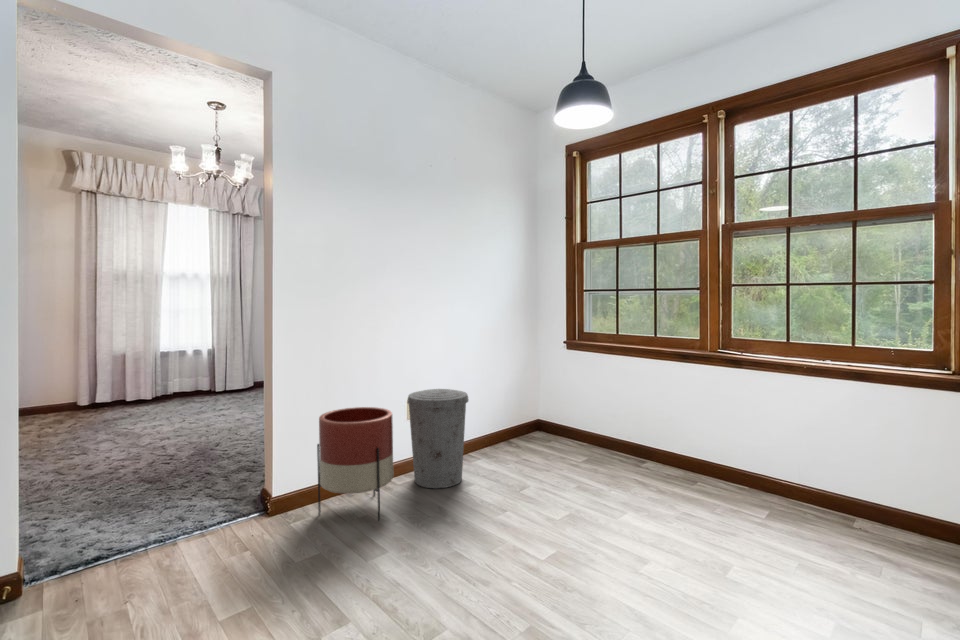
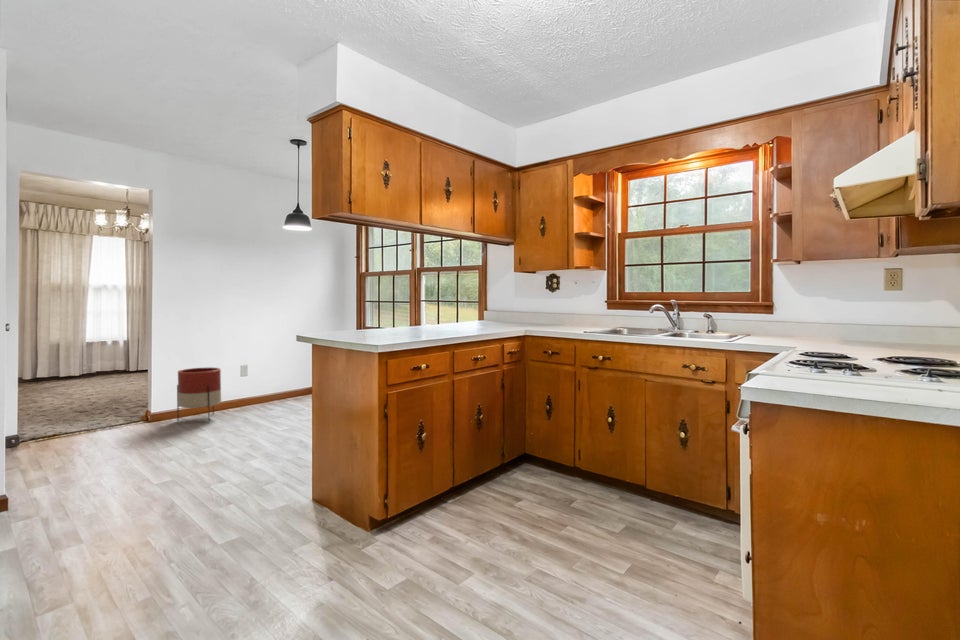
trash can: present [407,389,469,488] -> none [236,359,273,411]

